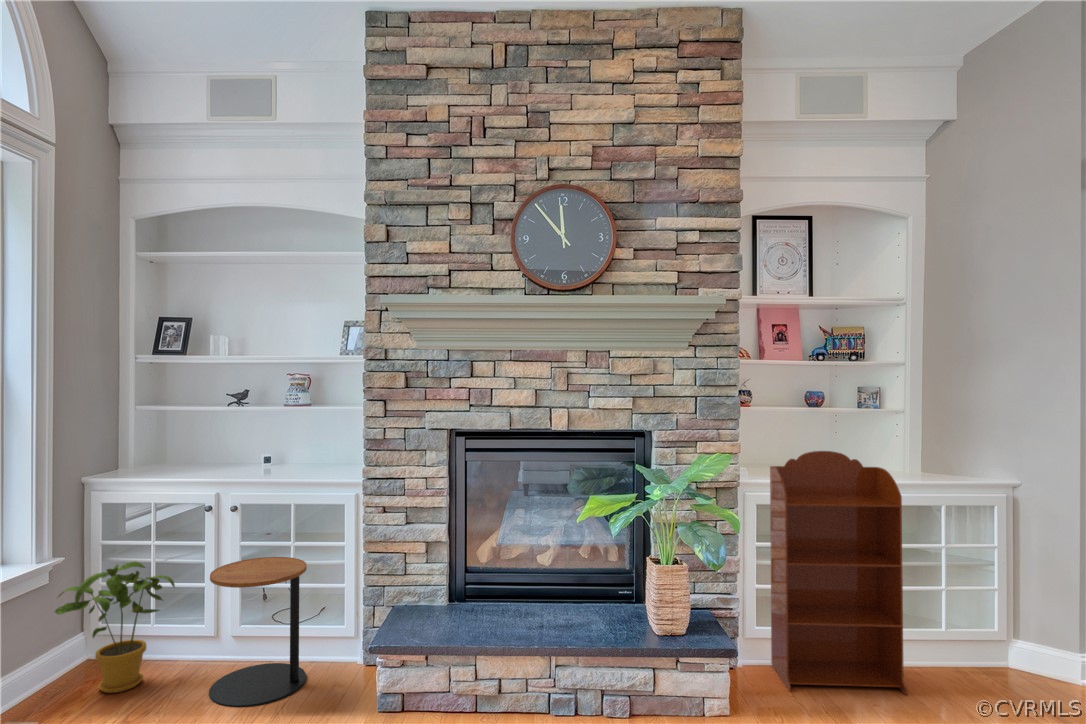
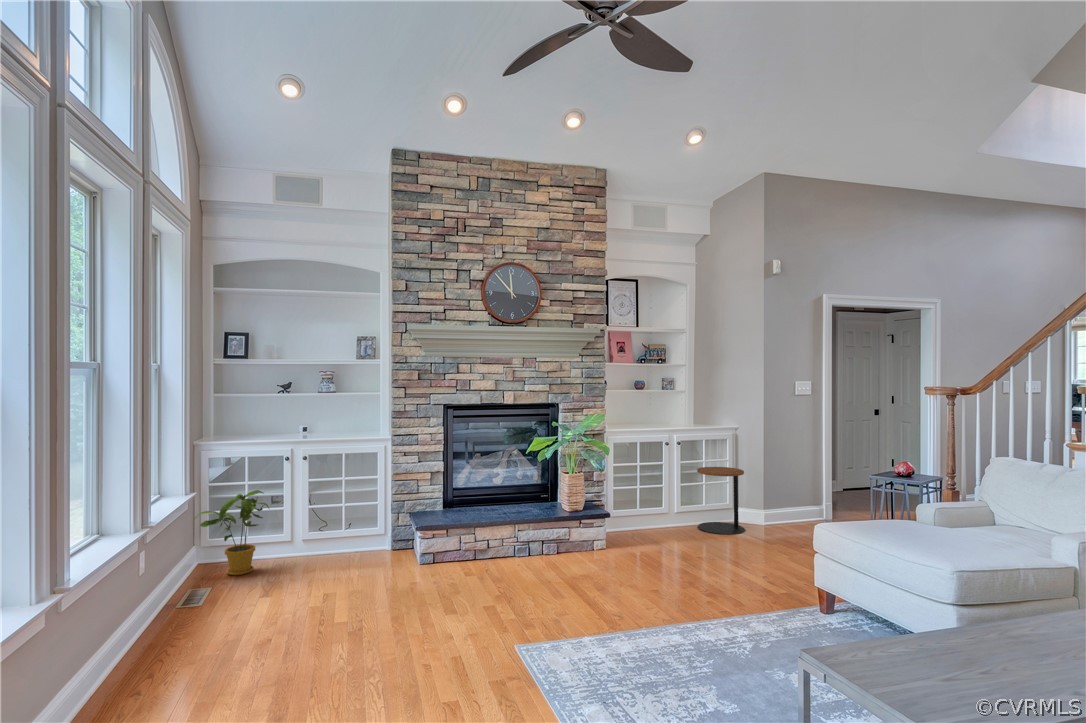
bookcase: present [770,451,908,695] -> none [620,412,689,539]
side table: present [209,557,307,707] -> present [697,467,745,535]

